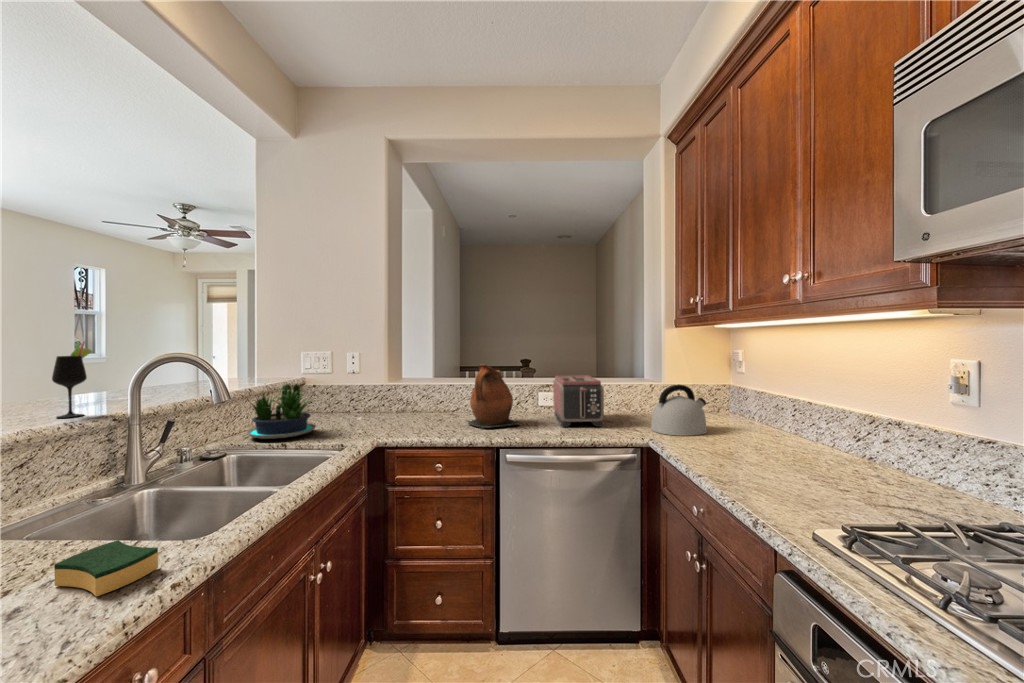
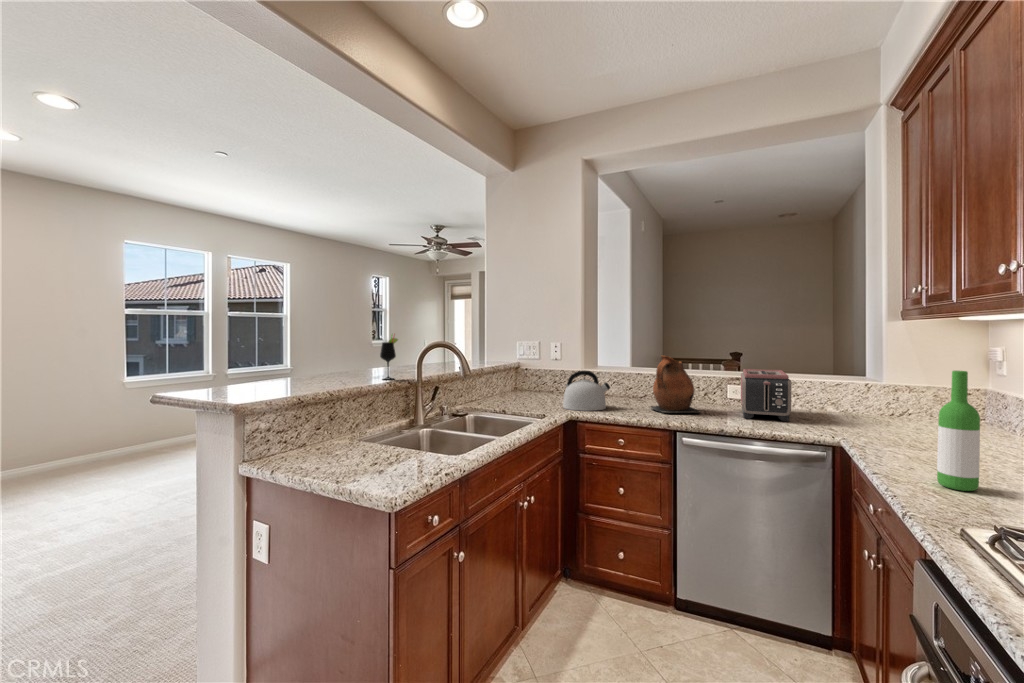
wine bottle: none [758,373,791,488] -> present [937,371,980,491]
potted plant: present [246,384,316,439] -> none [479,366,530,406]
kettle: present [651,385,707,436] -> present [563,371,610,411]
sponge: present [54,540,158,596] -> none [393,448,438,472]

